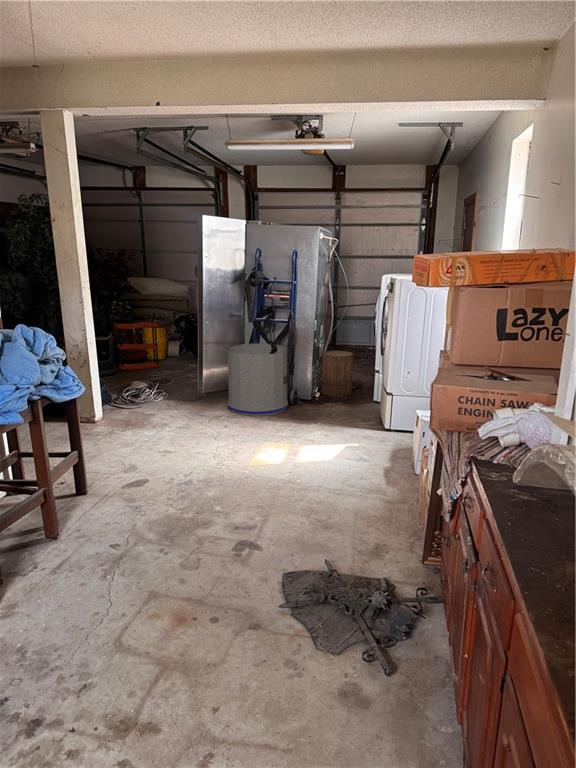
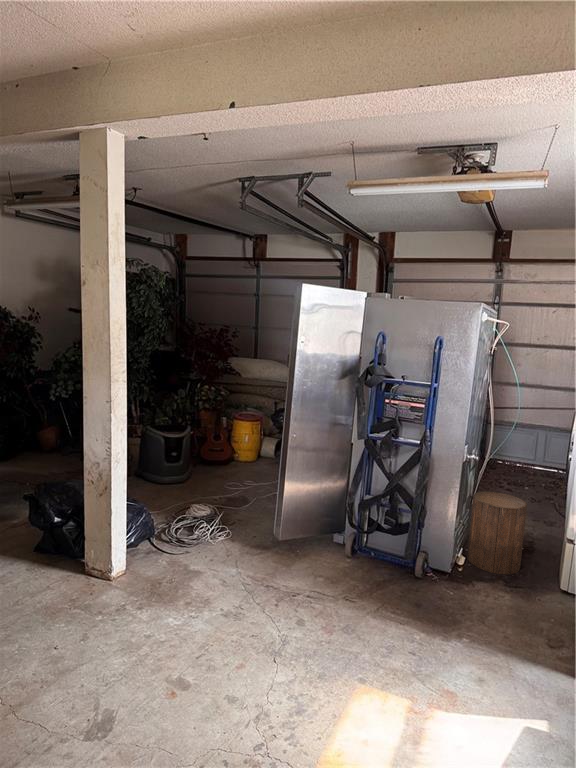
shelving unit: present [116,312,160,370] -> none [197,402,248,473]
trash can: present [228,344,288,416] -> none [312,472,416,604]

